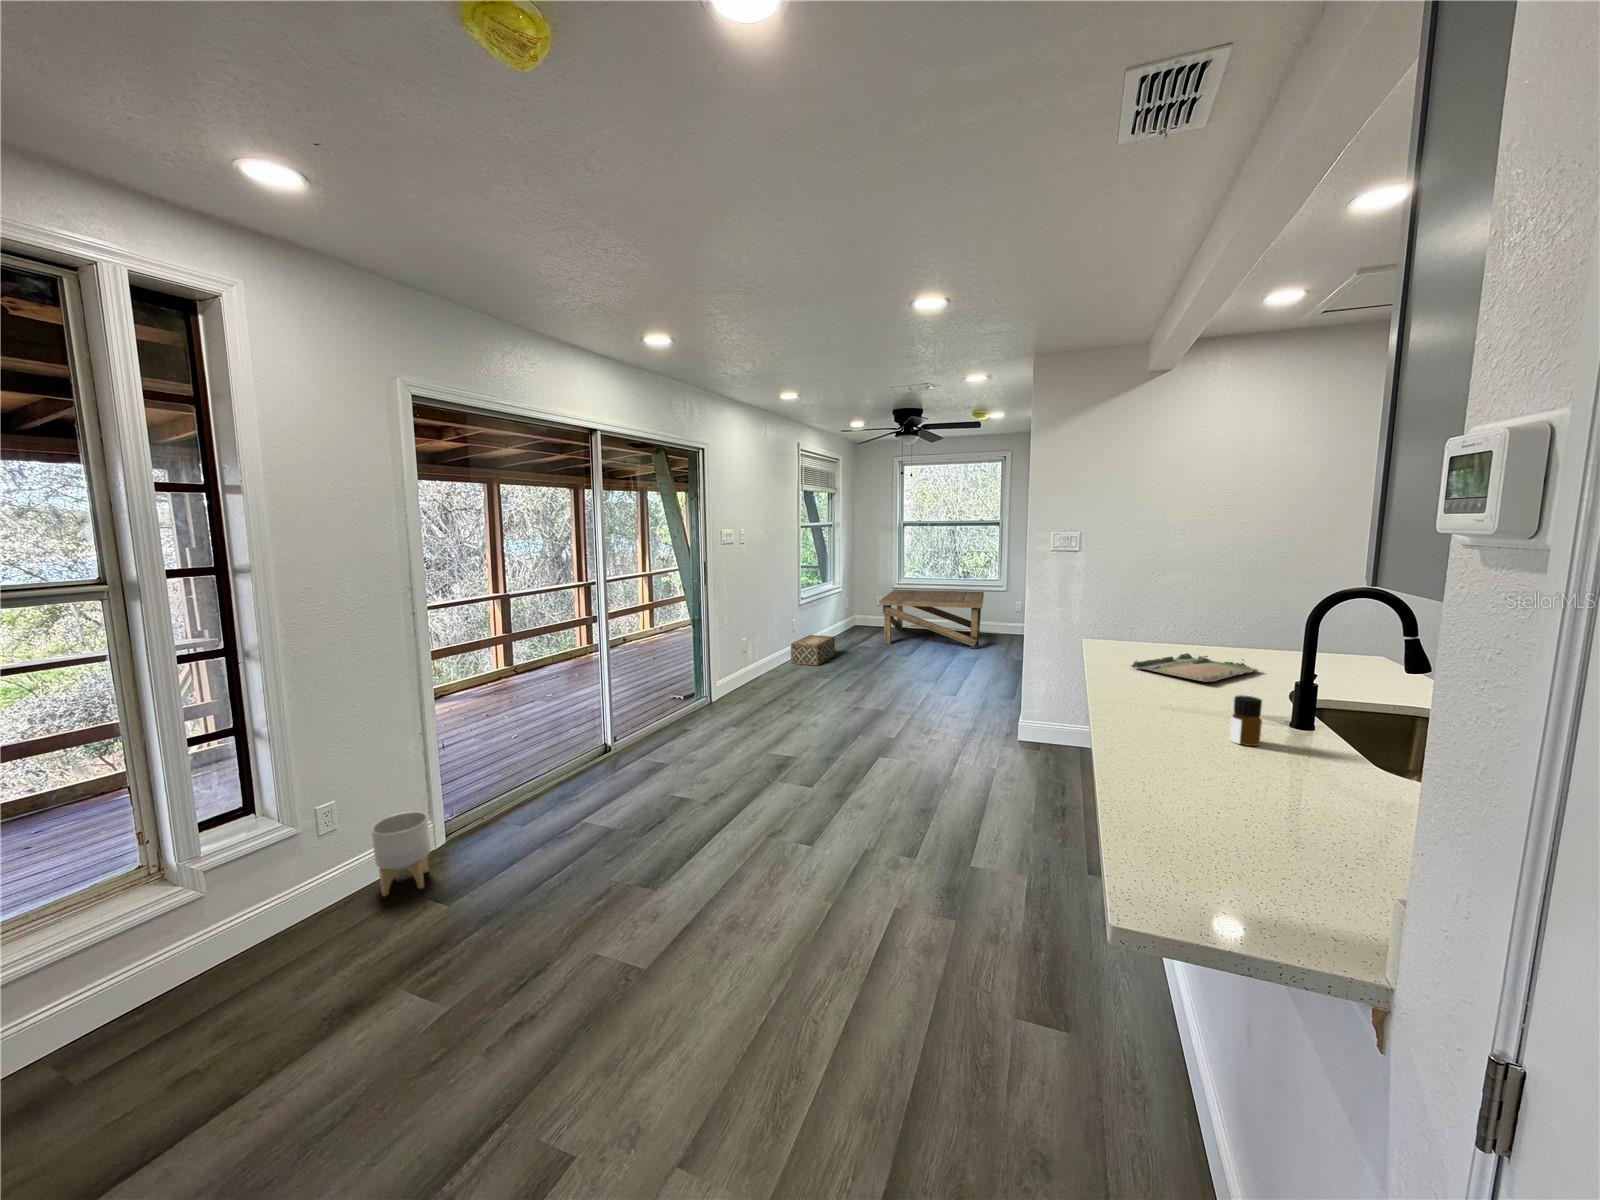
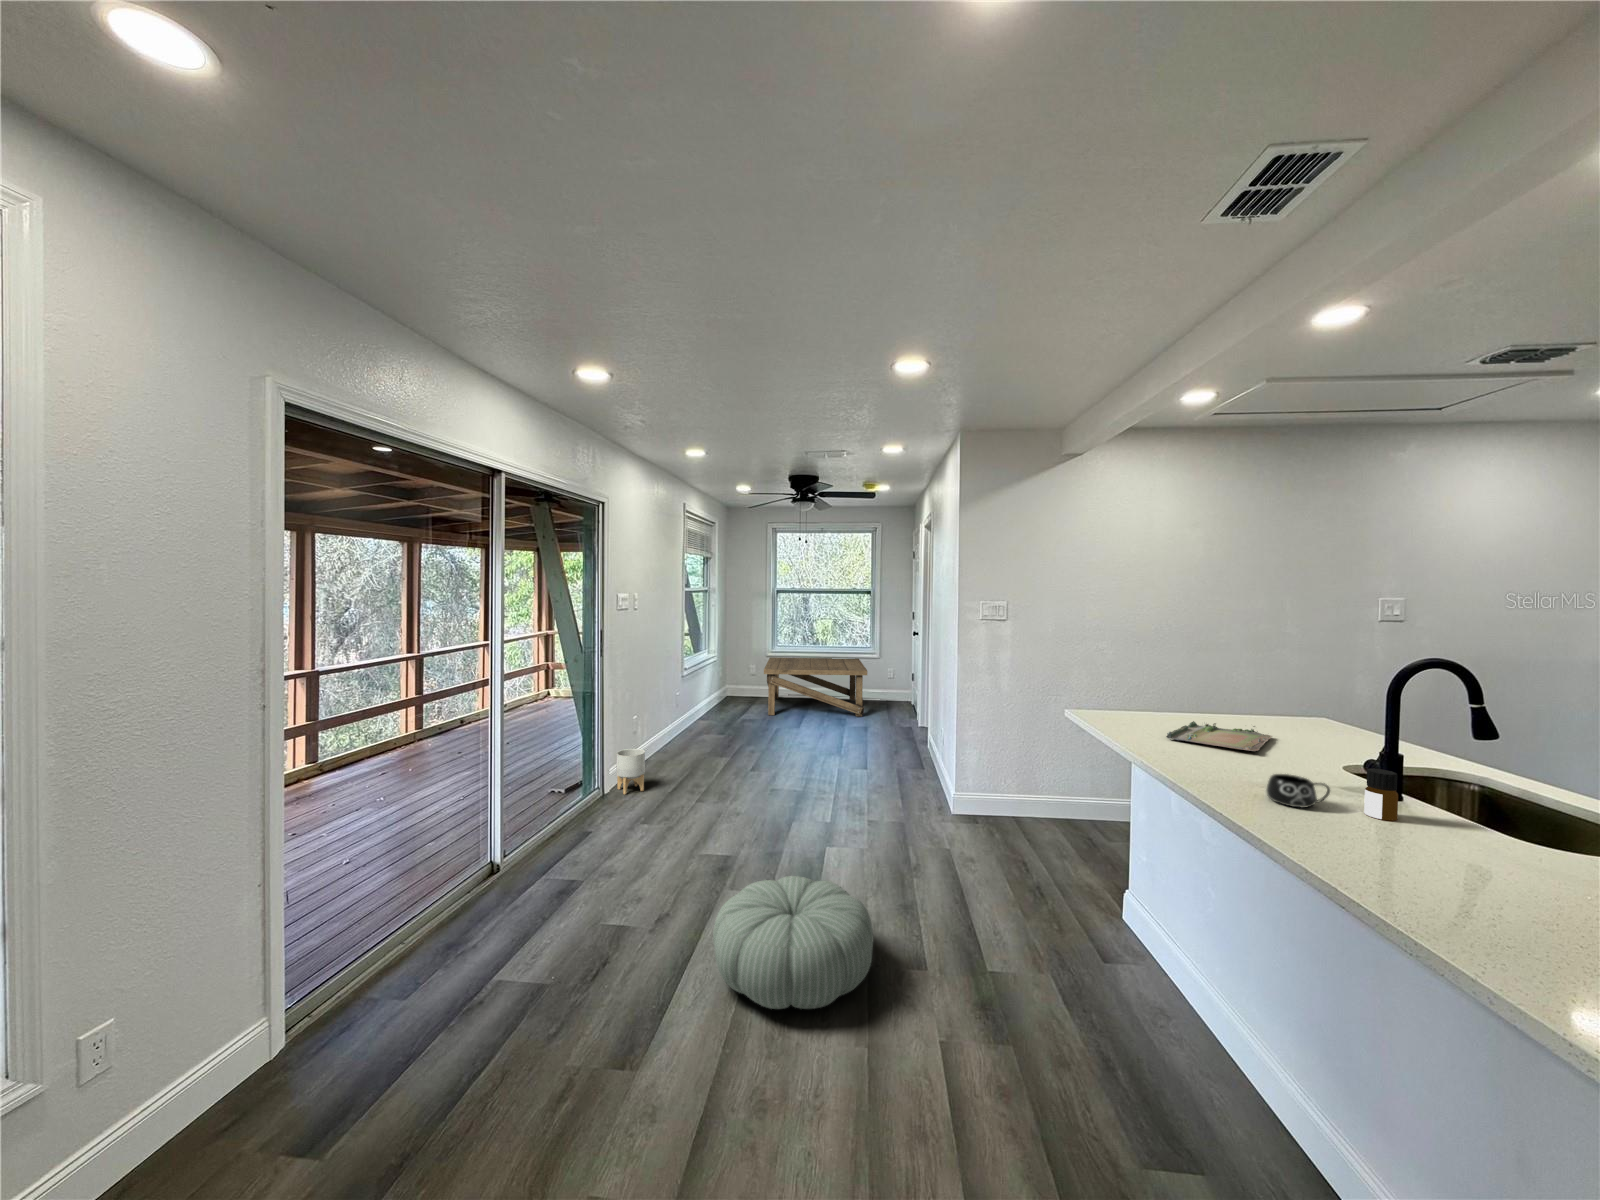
woven basket: present [791,635,835,666] -> none [678,709,723,743]
mug: none [1144,698,1201,729] -> present [1266,774,1330,808]
pouf: none [733,772,869,874] -> present [713,876,873,1009]
planter: present [372,811,431,896] -> present [616,749,645,794]

